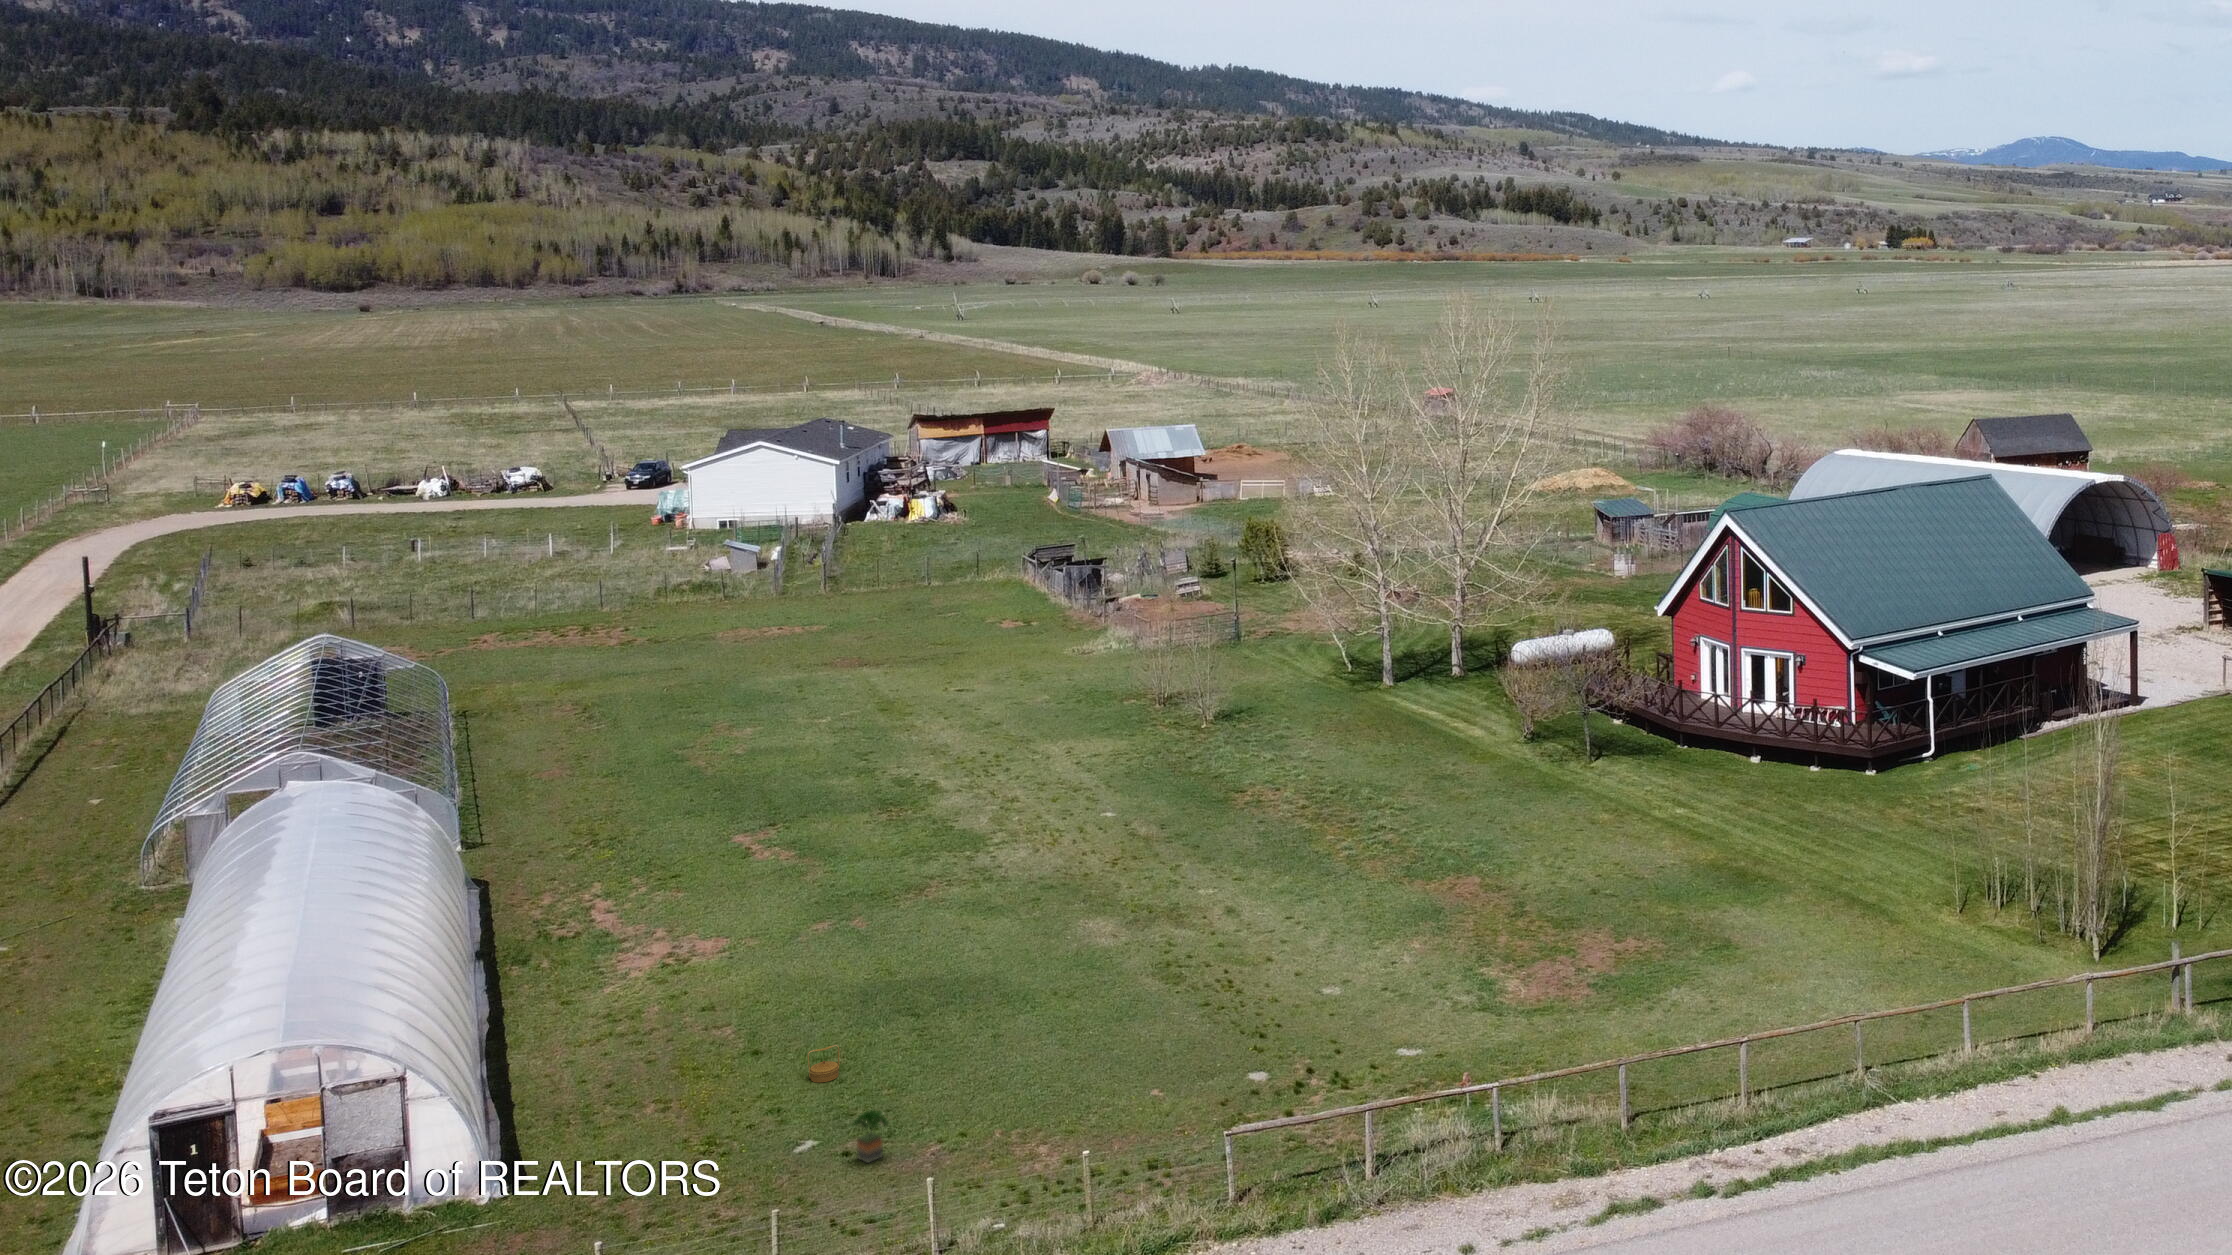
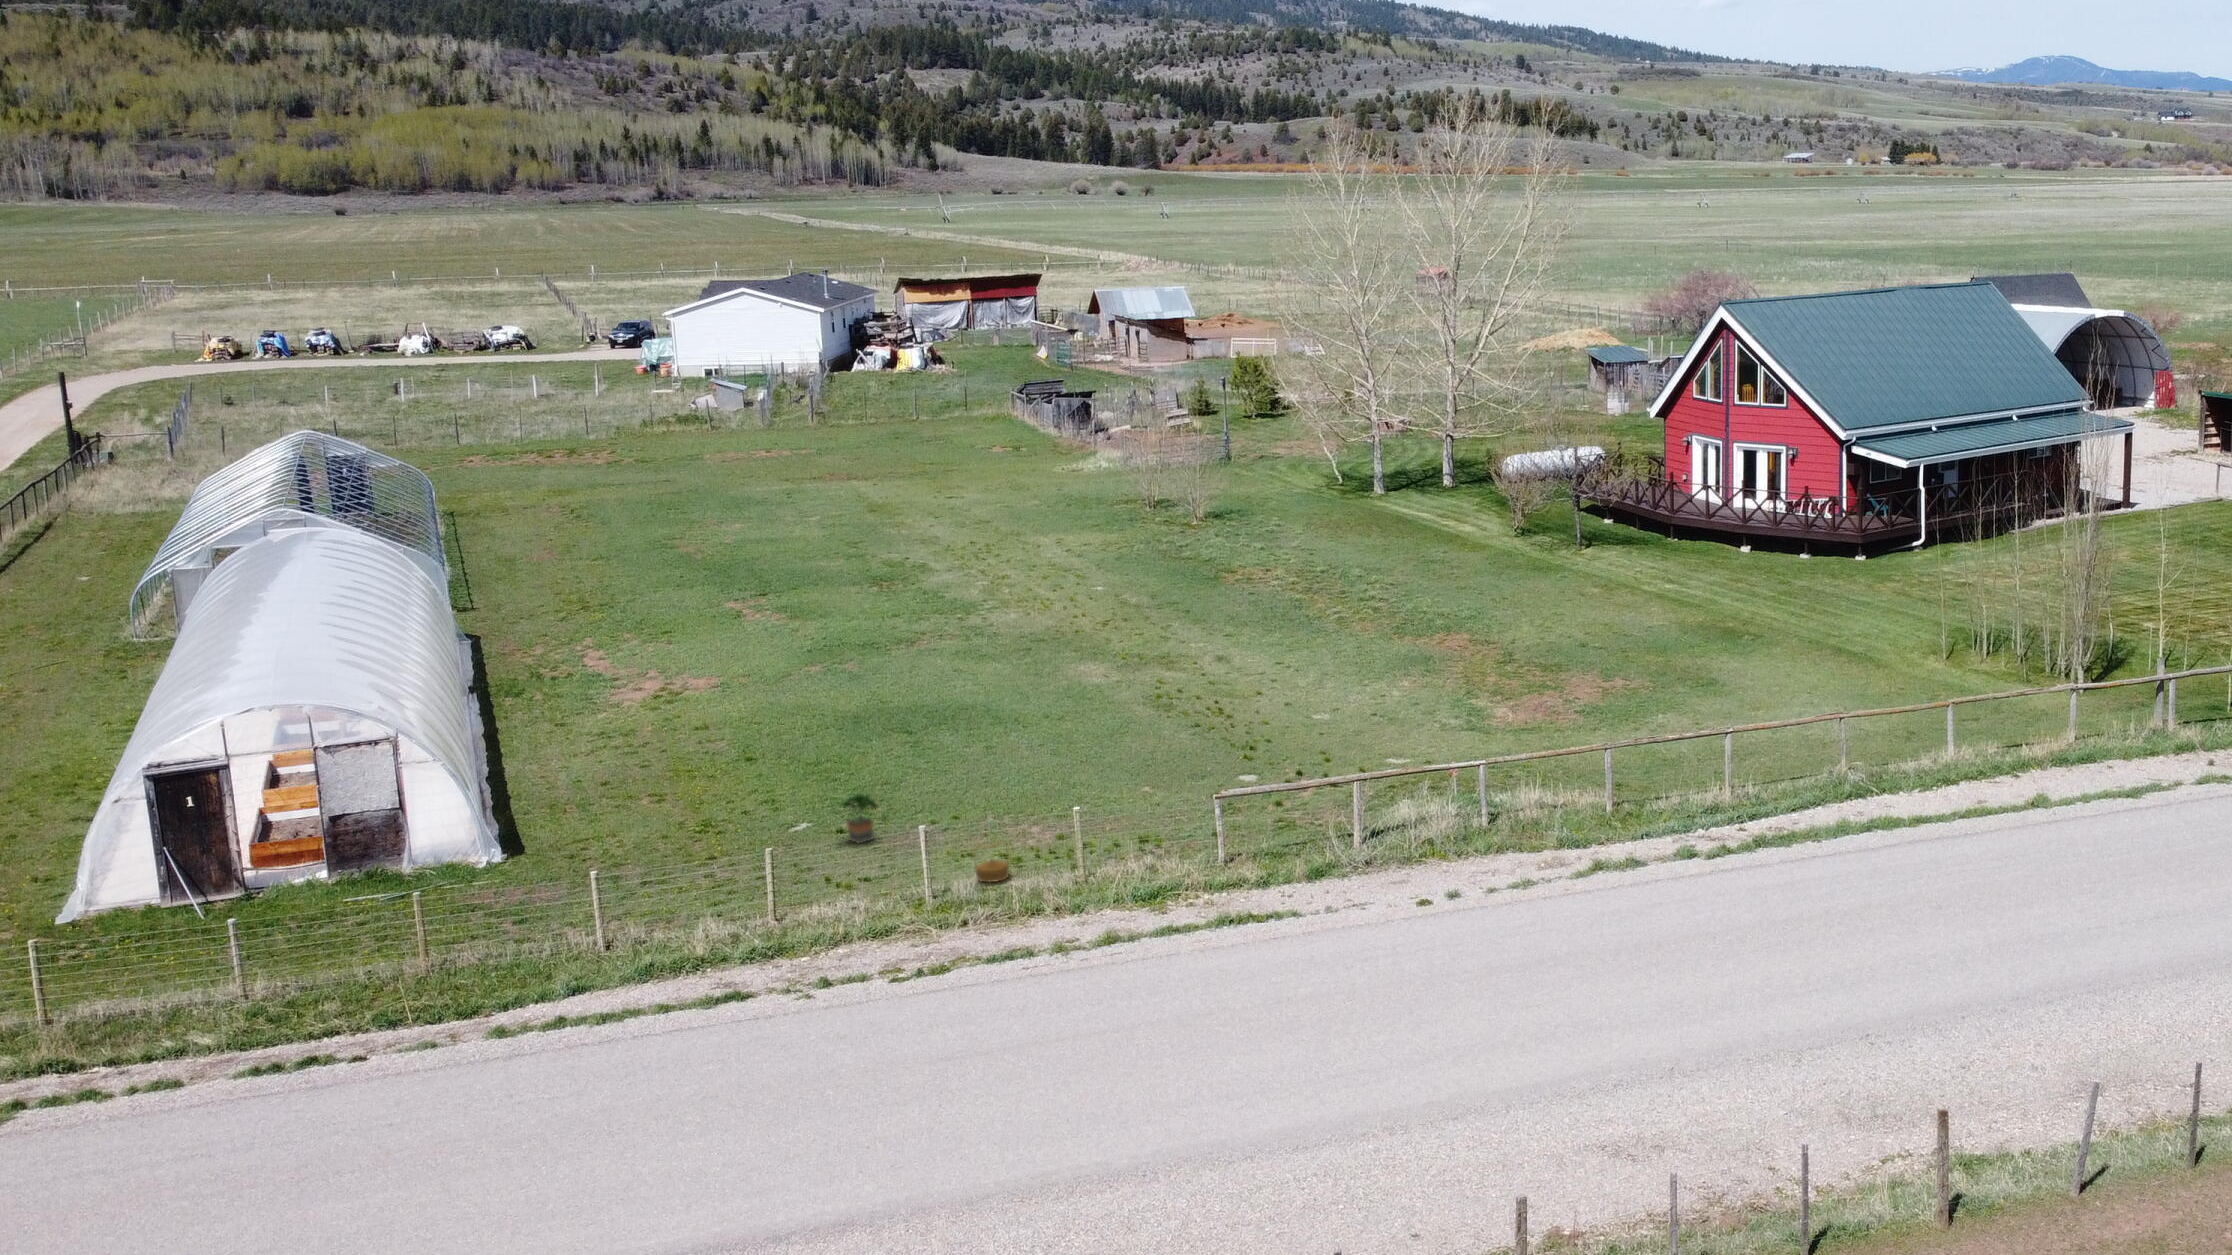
basket: present [807,1045,839,1083] -> present [976,845,1009,882]

